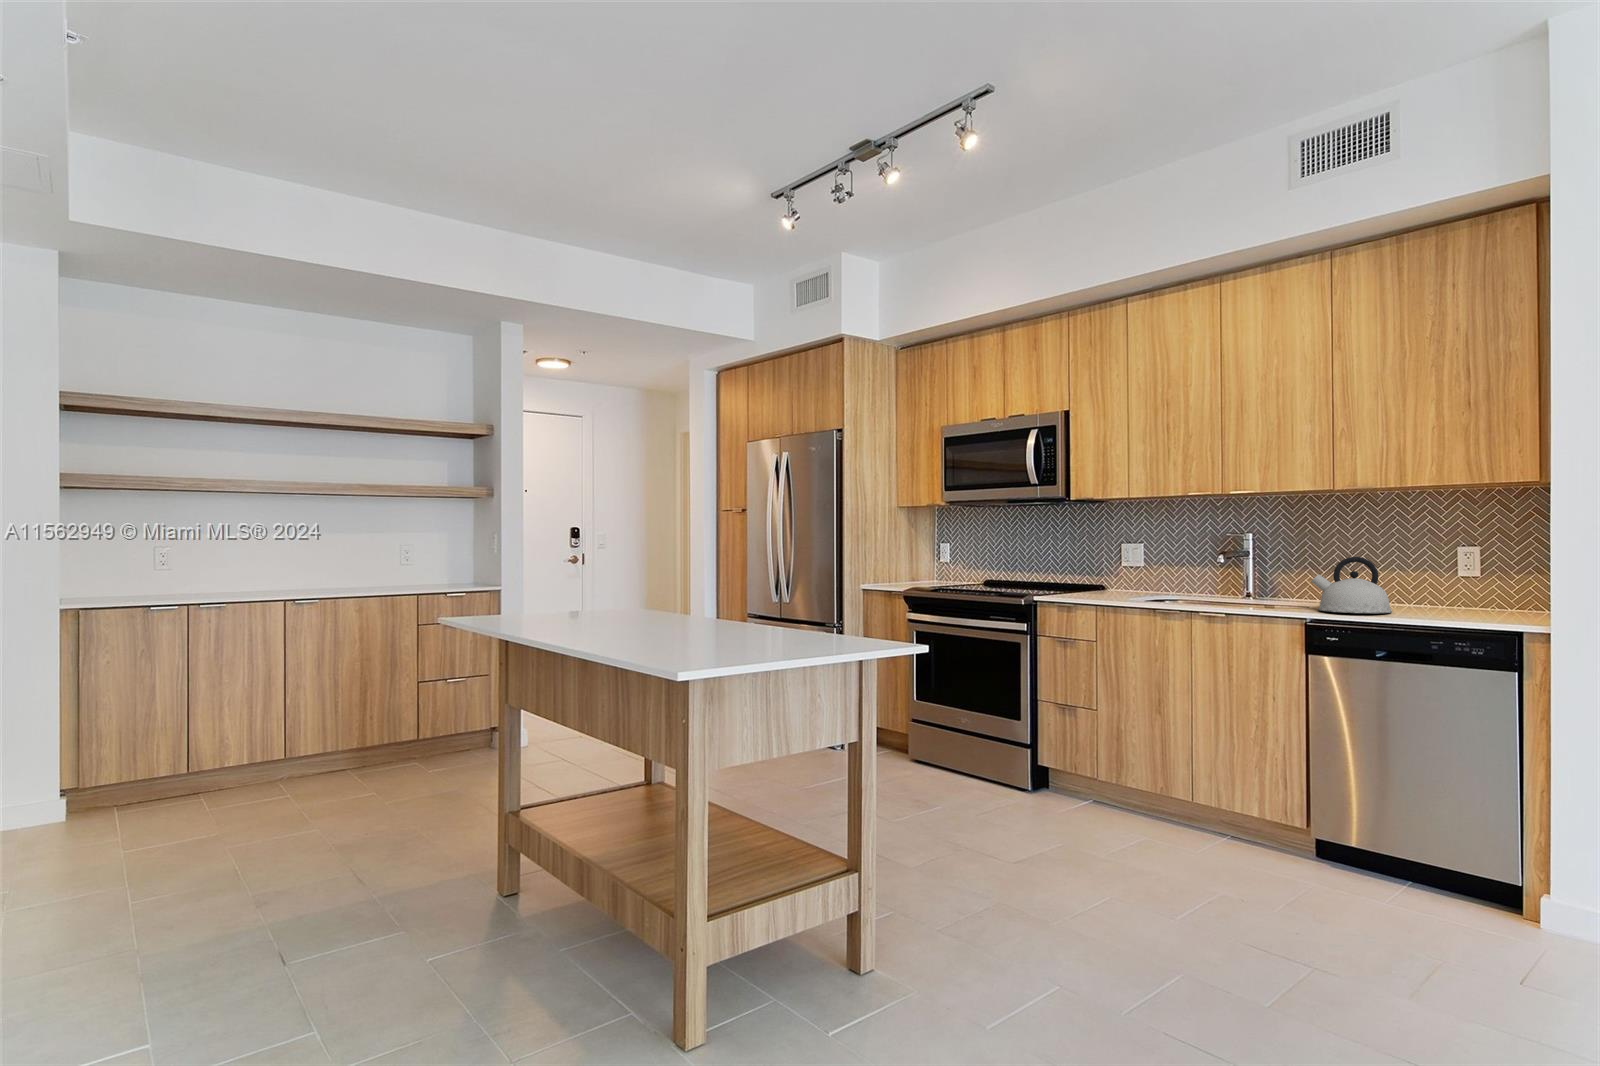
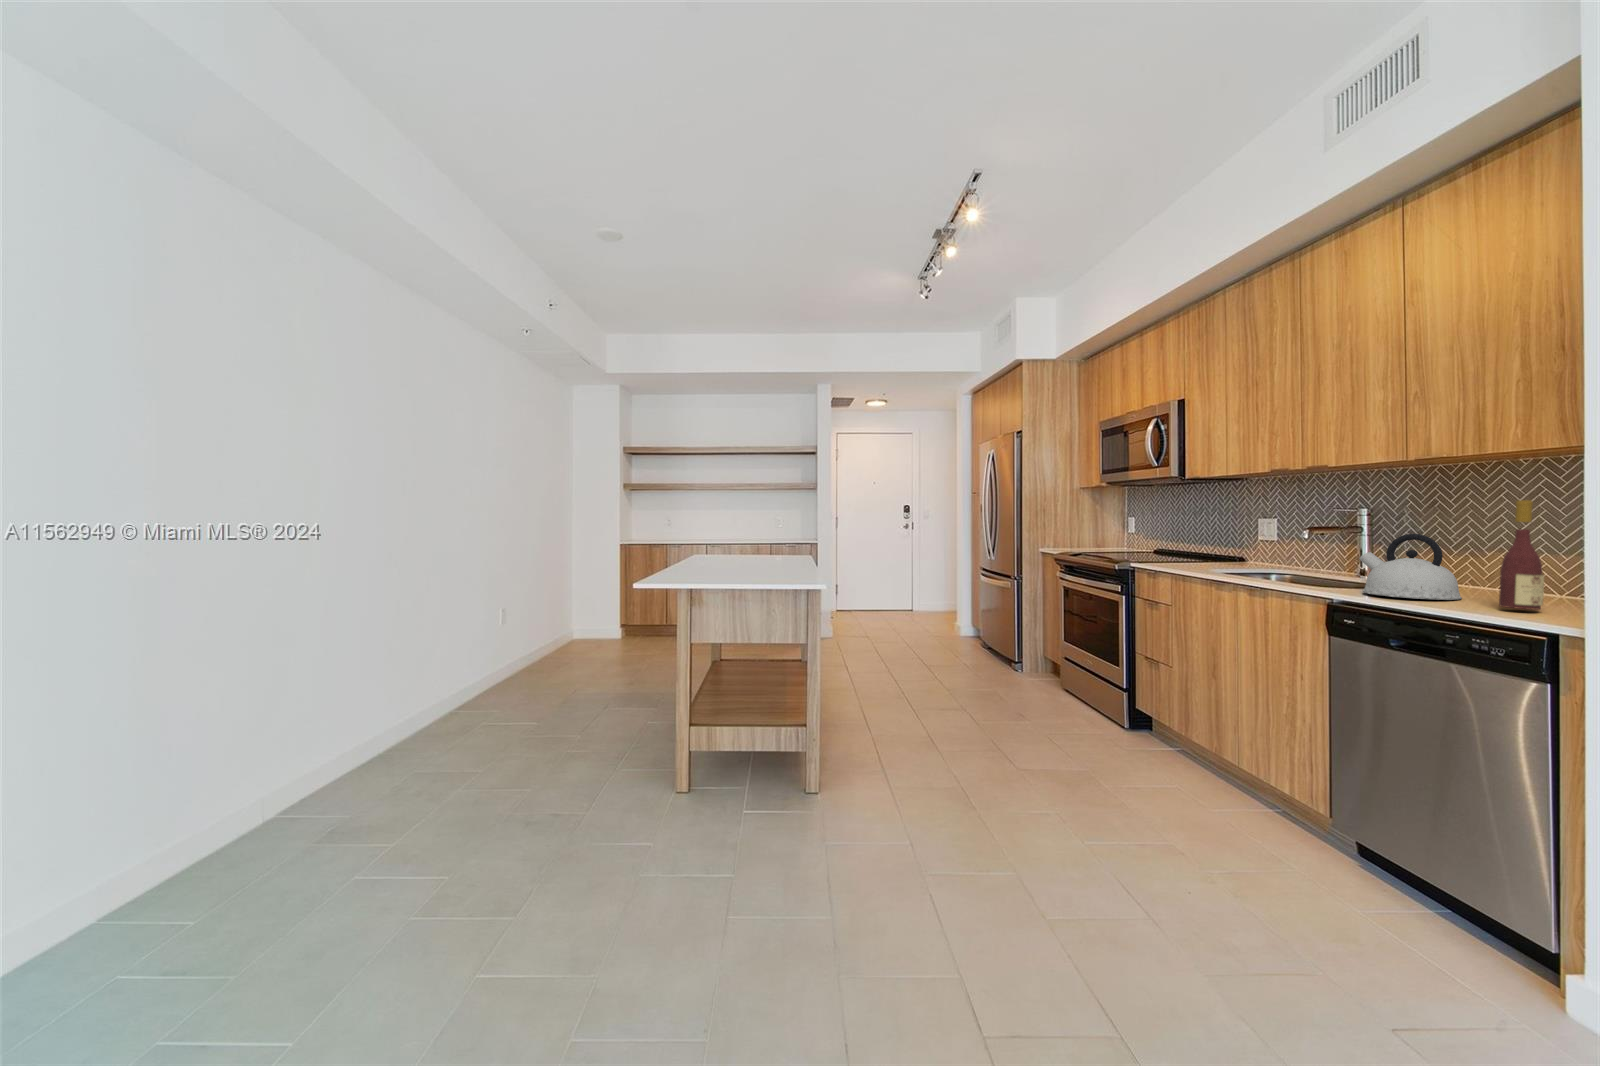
wine bottle: none [1439,528,1469,619] -> present [1499,500,1544,610]

